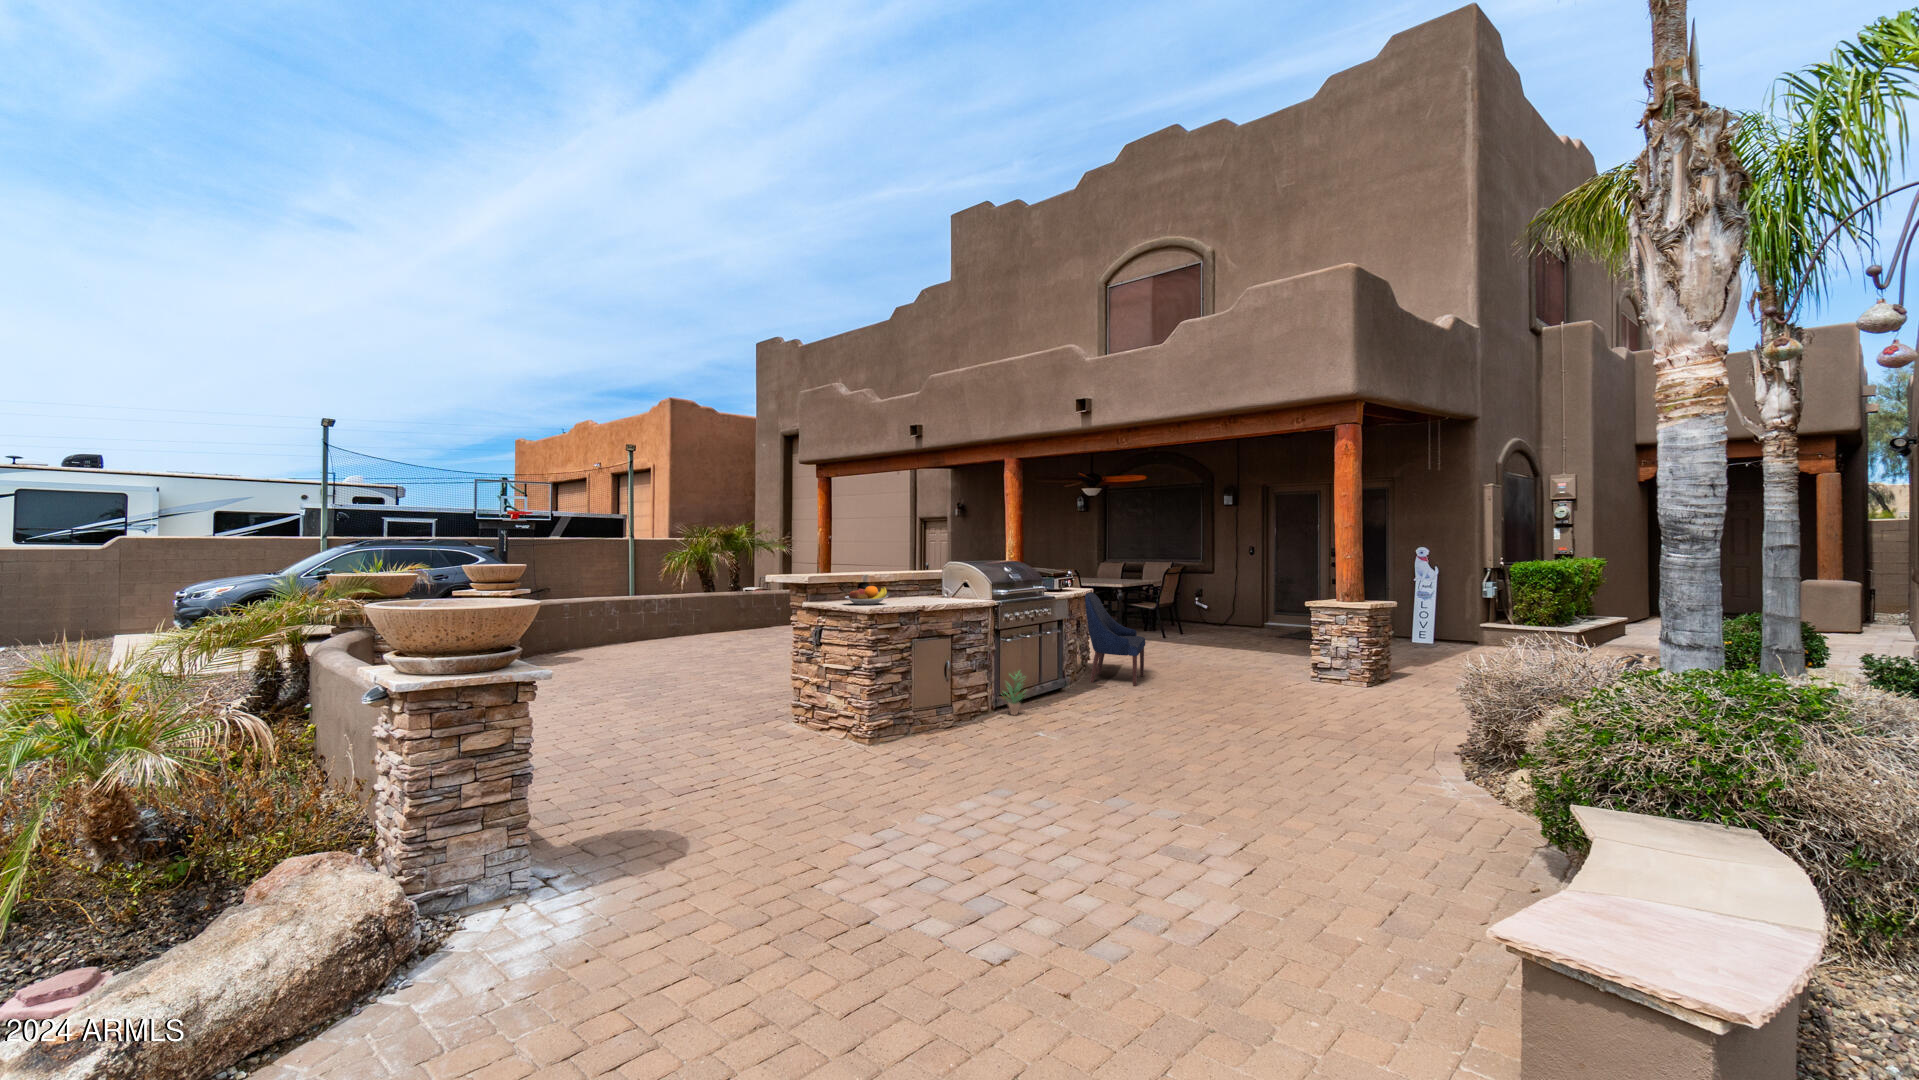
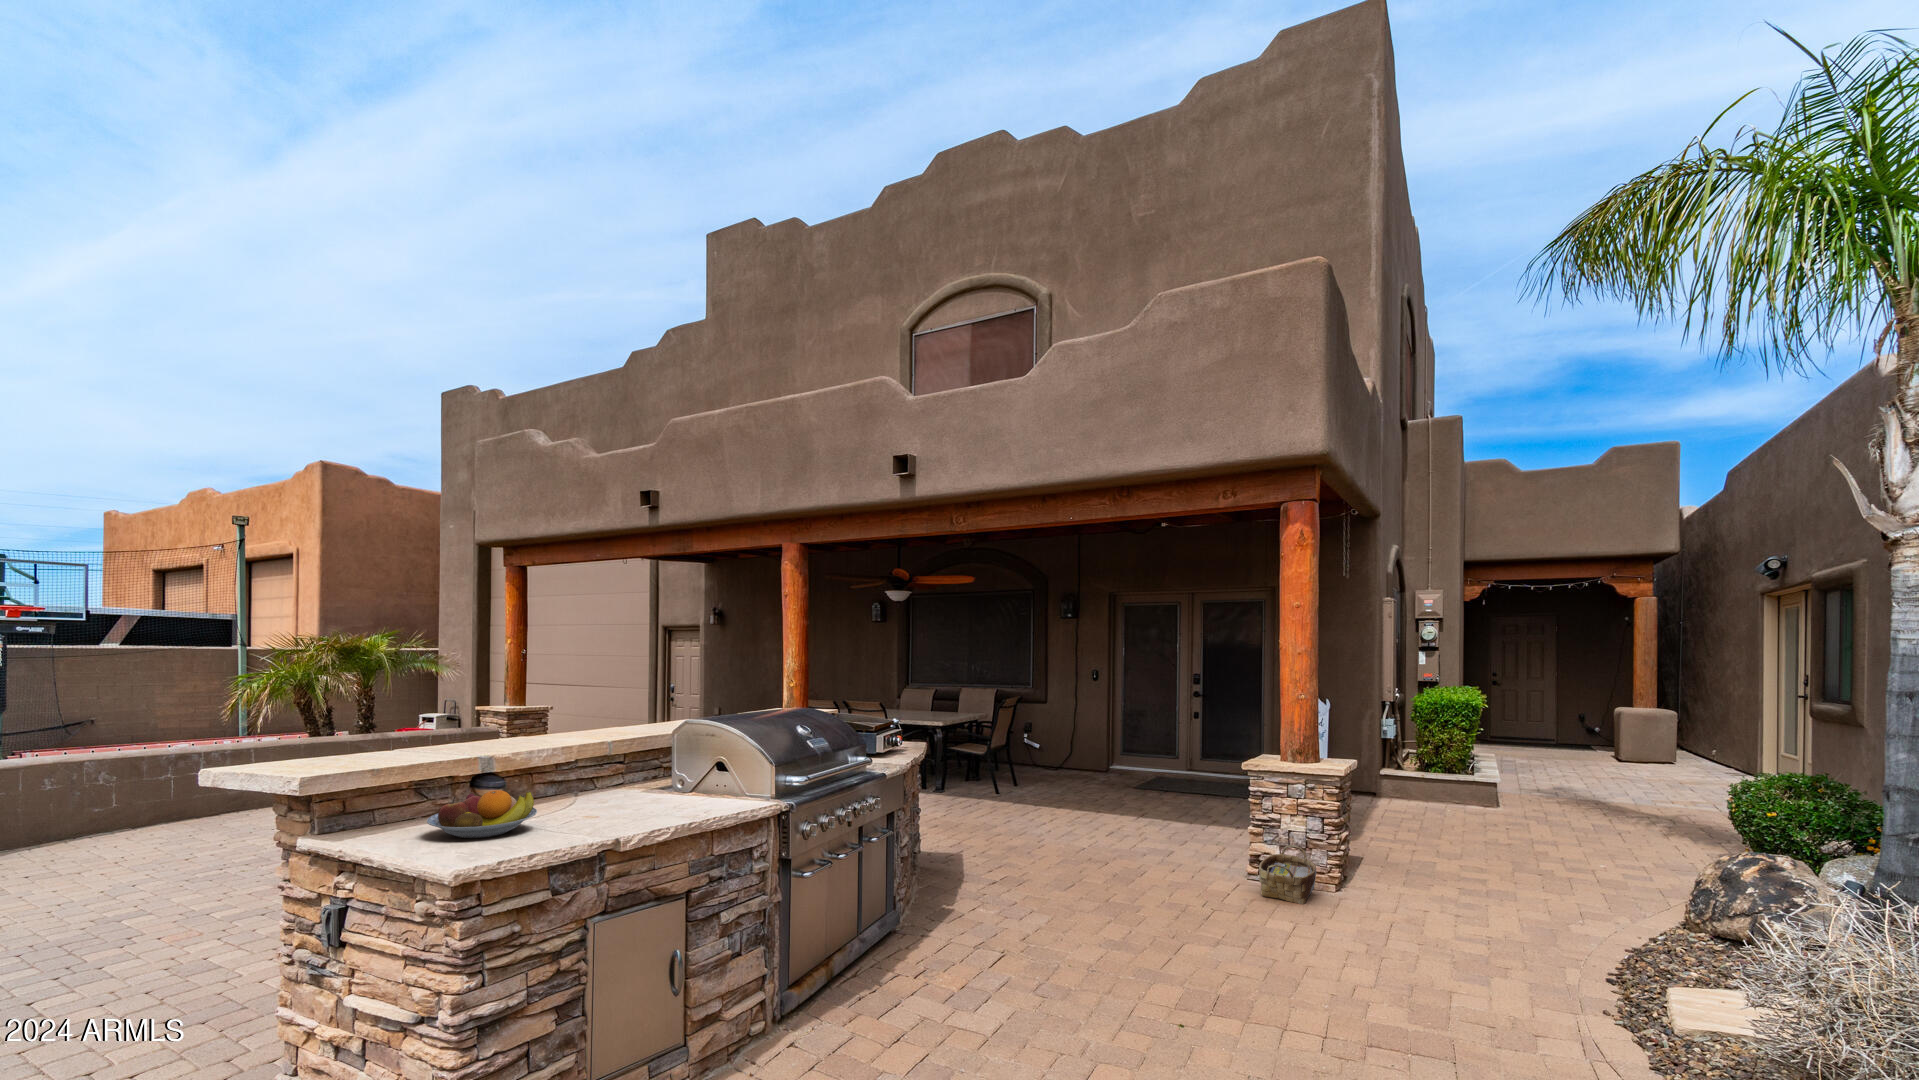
chair: present [1085,592,1145,686] -> none [919,756,1010,922]
woven basket: none [1308,654,1349,688] -> present [1259,845,1316,904]
potted plant: present [1005,672,1023,715] -> none [781,941,836,1041]

